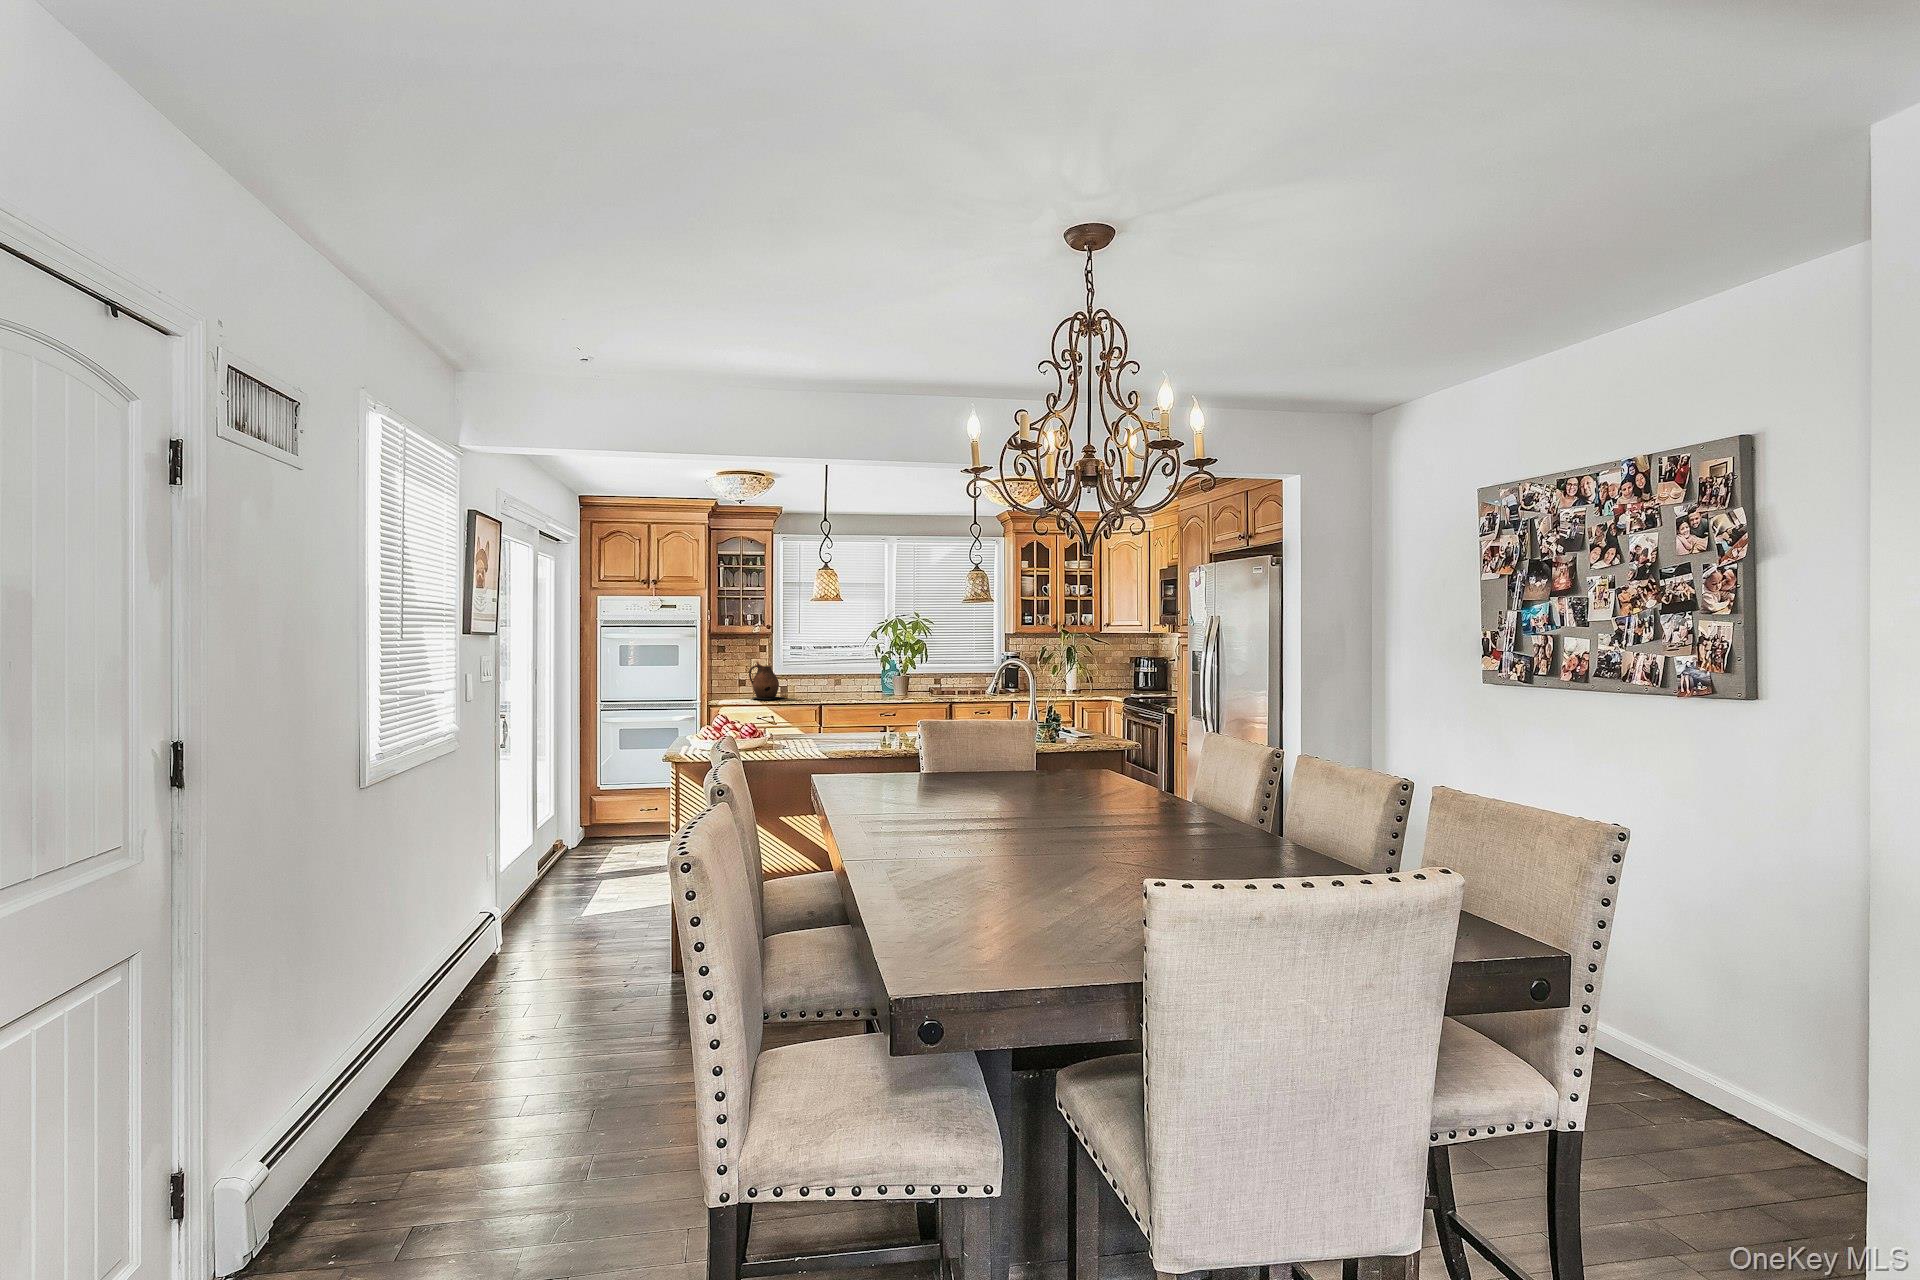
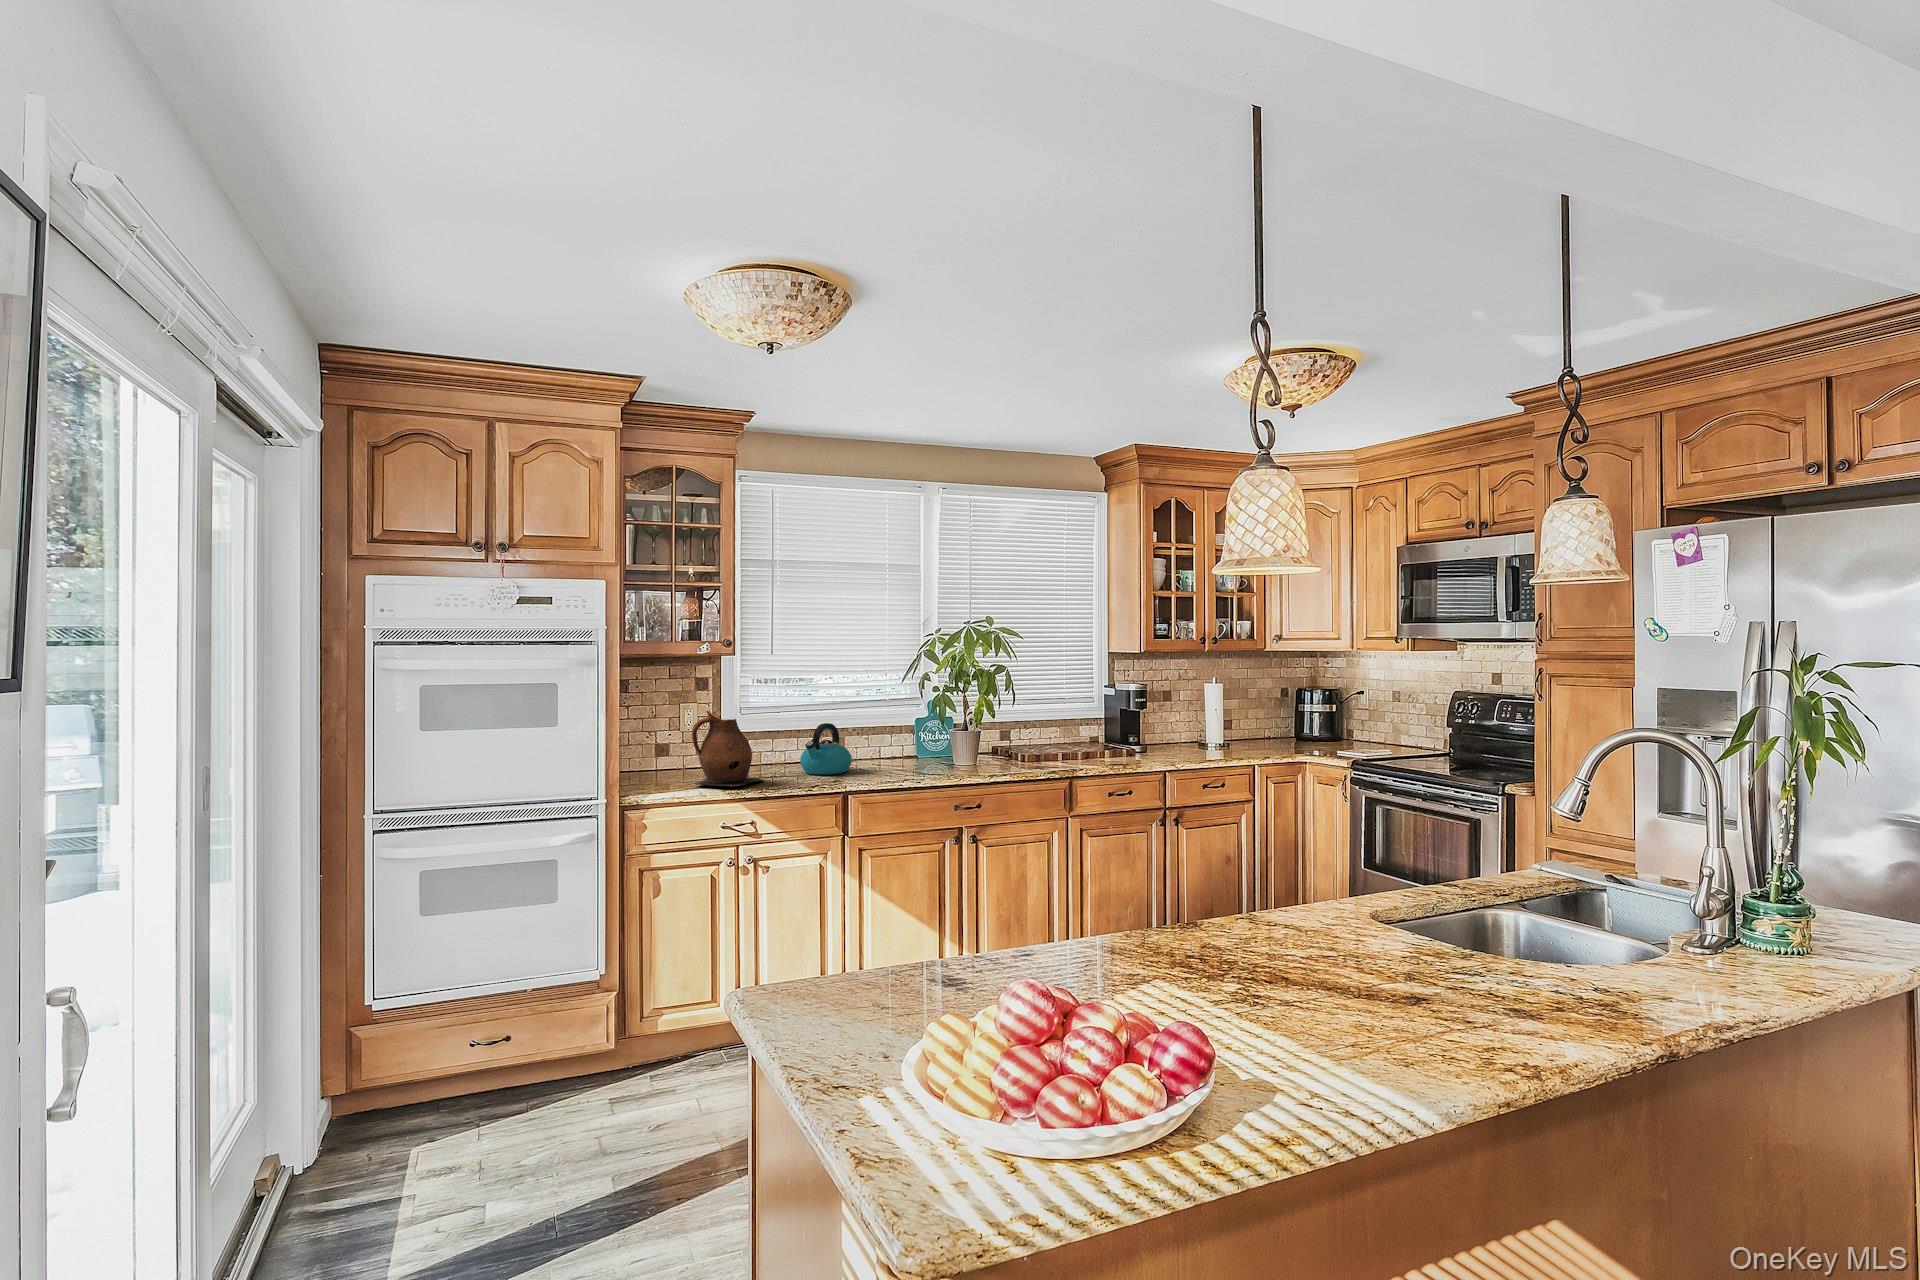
kettle: none [809,670,836,697] -> present [800,723,852,775]

